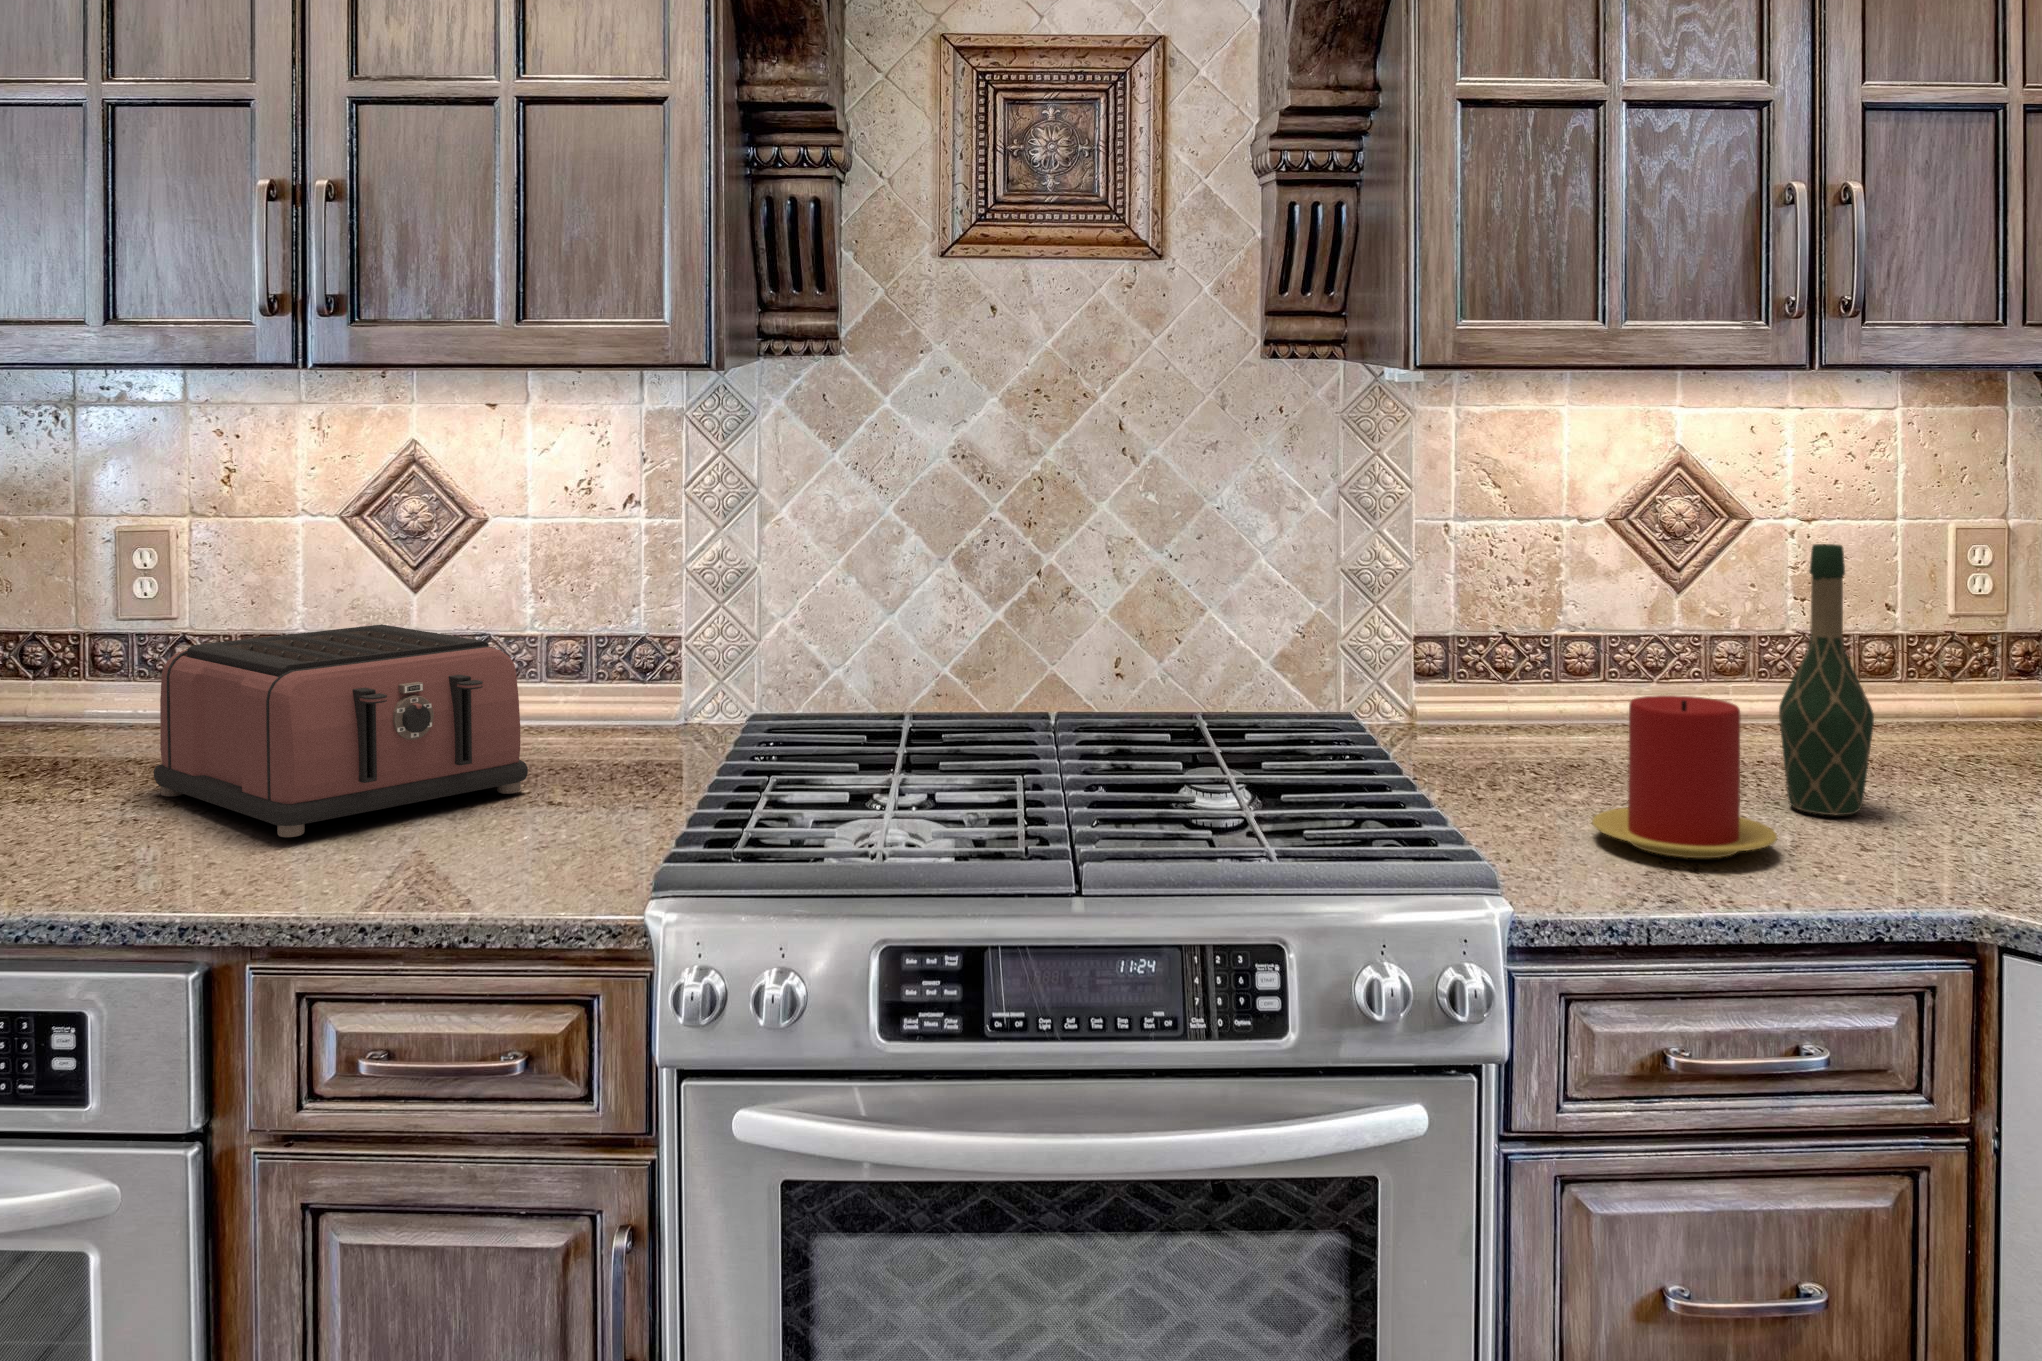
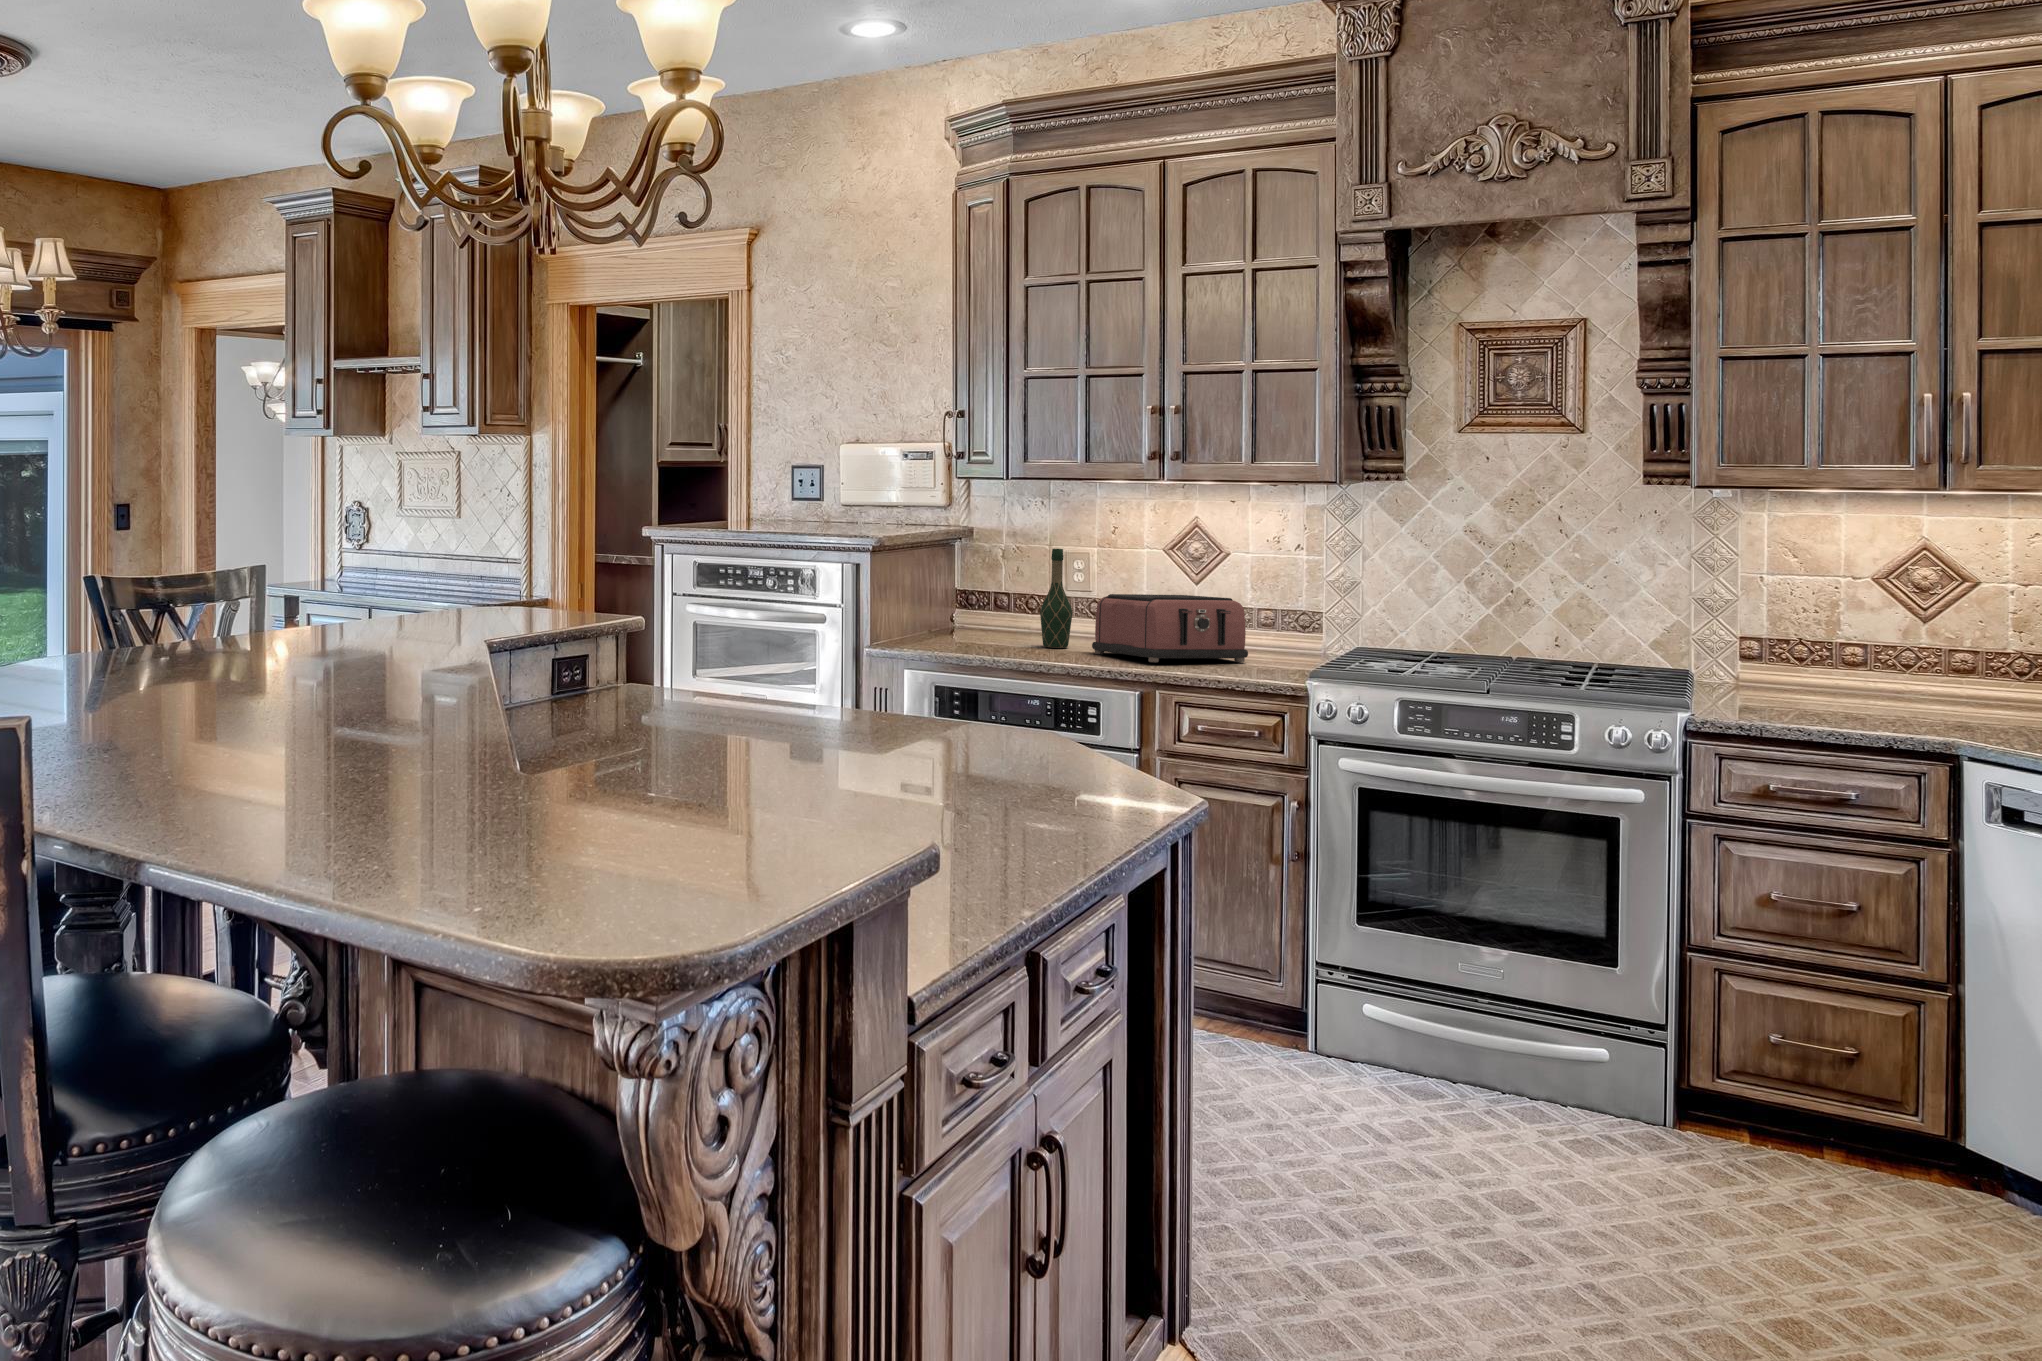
wine bottle: present [1779,544,1874,816] -> present [1040,549,1072,648]
candle: present [1592,695,1778,858] -> none [1776,639,1878,711]

